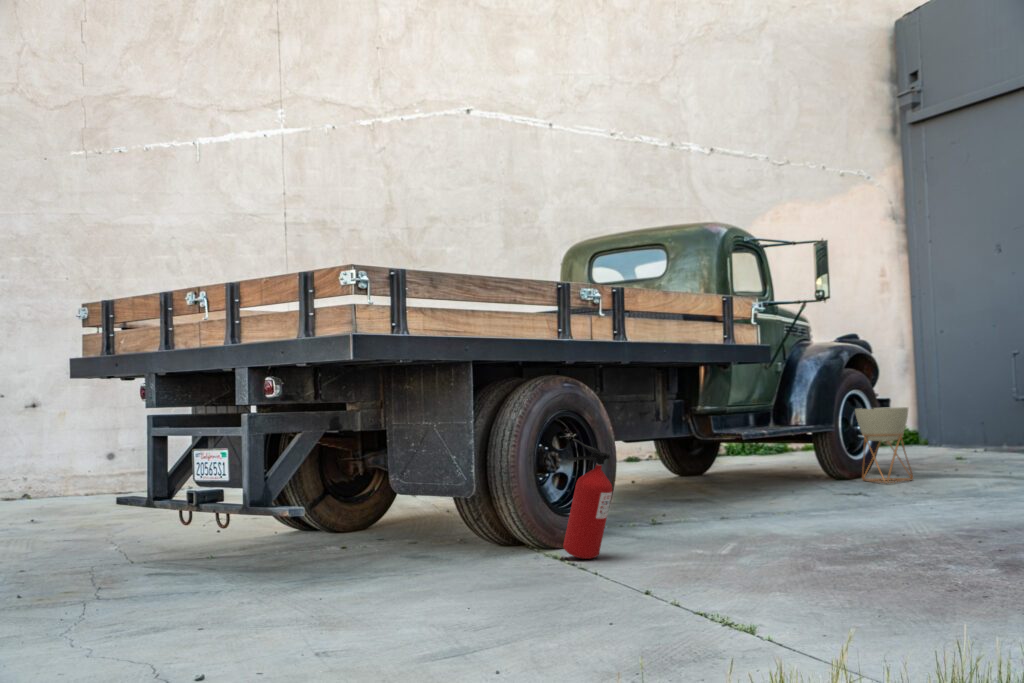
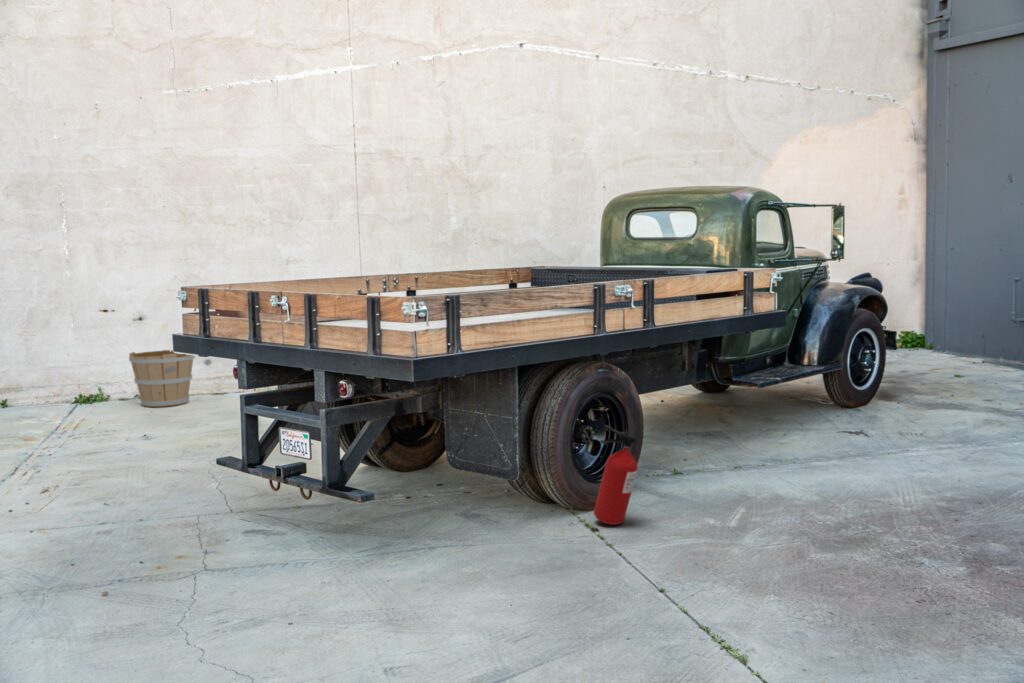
planter: present [855,407,913,484] -> none [862,345,910,416]
wooden bucket: none [16,438,95,503] -> present [129,350,195,407]

